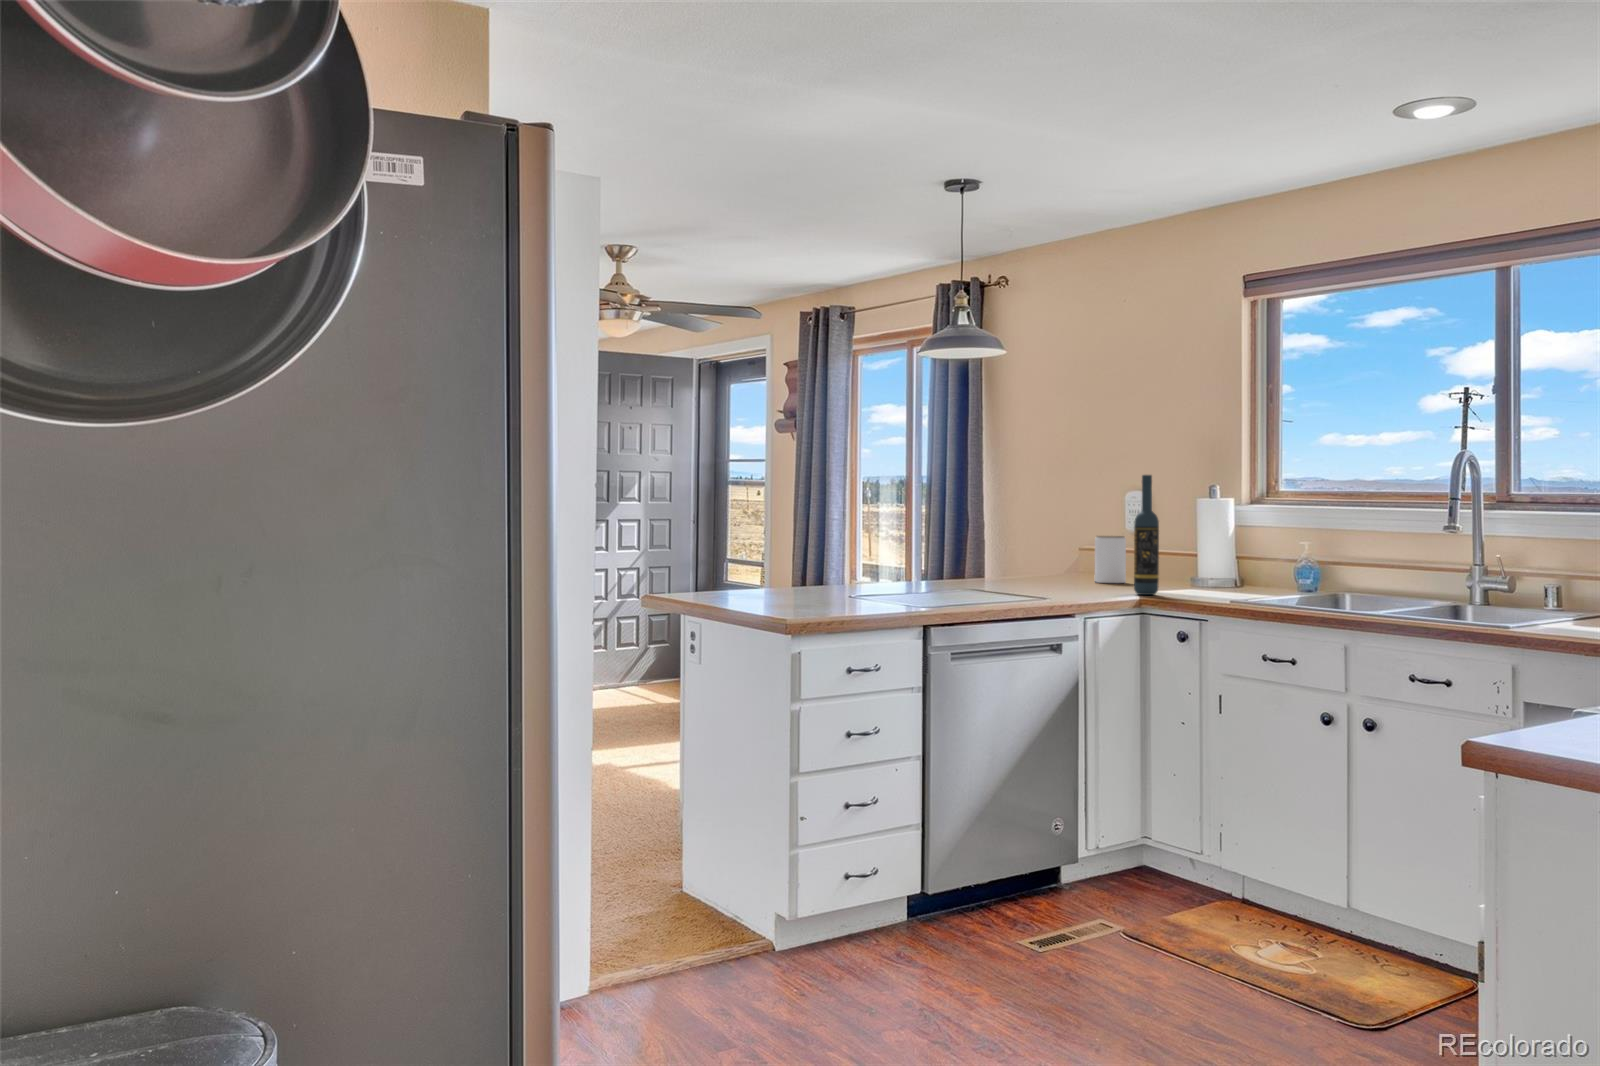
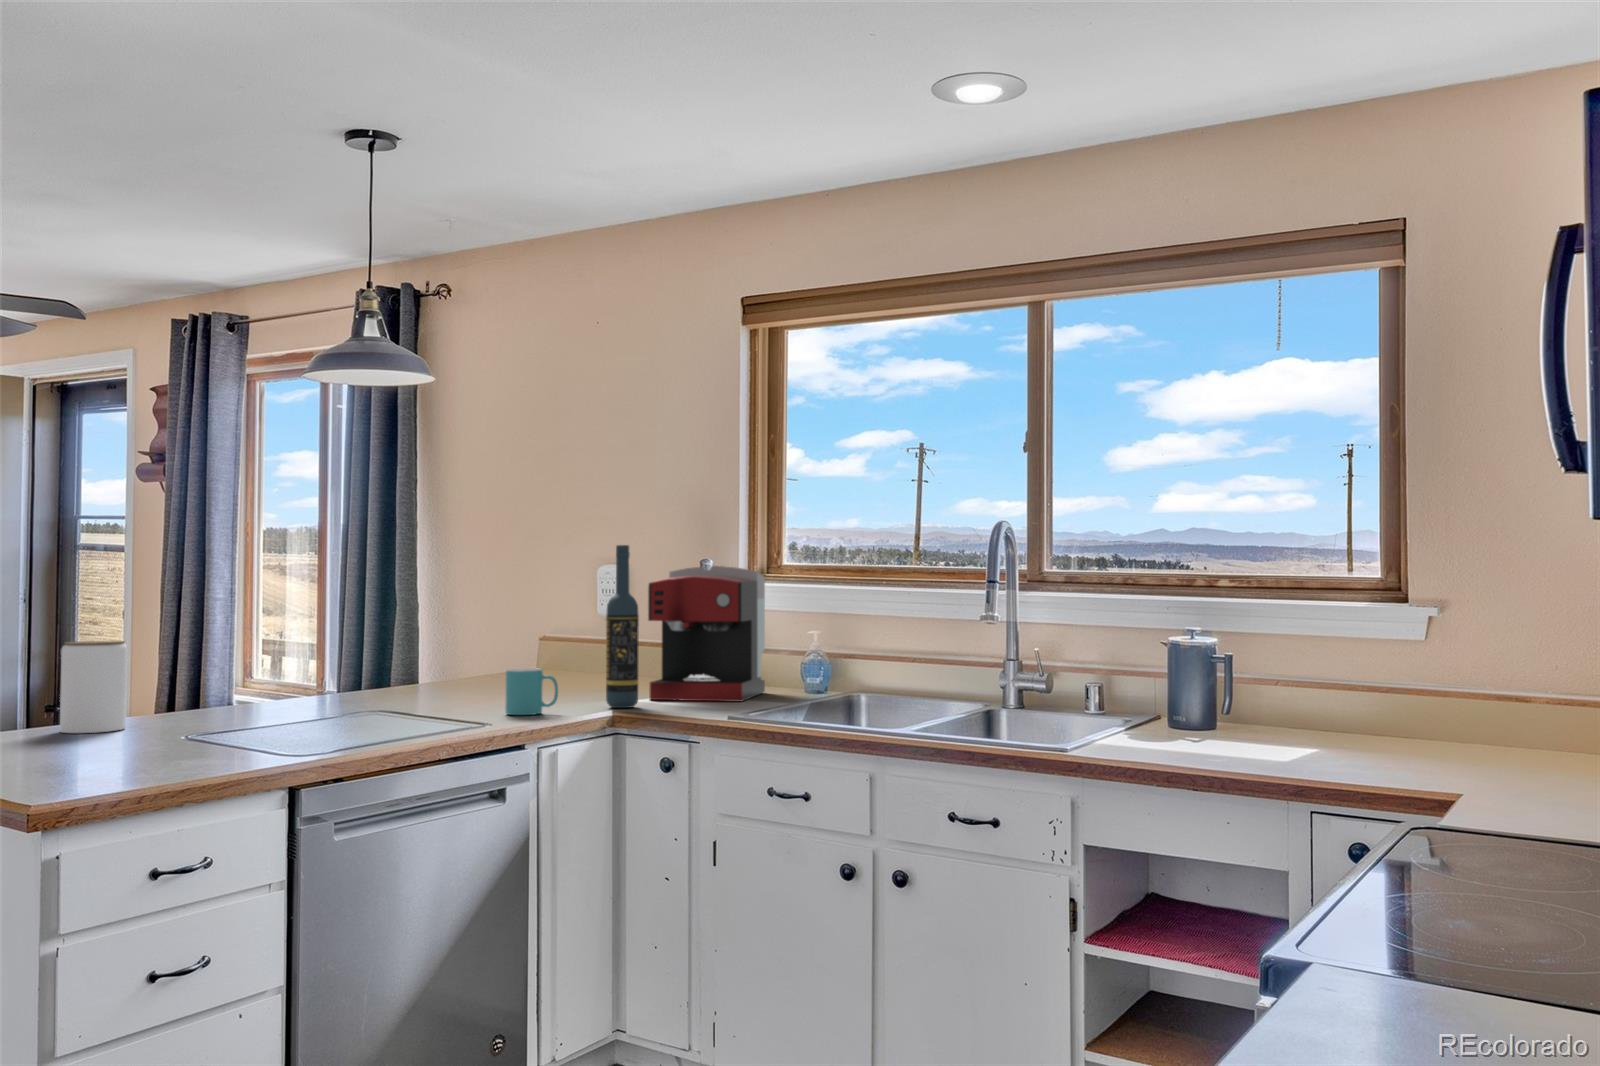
coffee maker: none [1166,490,1261,595] -> present [648,566,765,702]
jar: present [1095,536,1126,583] -> present [60,641,127,733]
mug: none [1062,564,1100,596] -> present [505,668,558,715]

